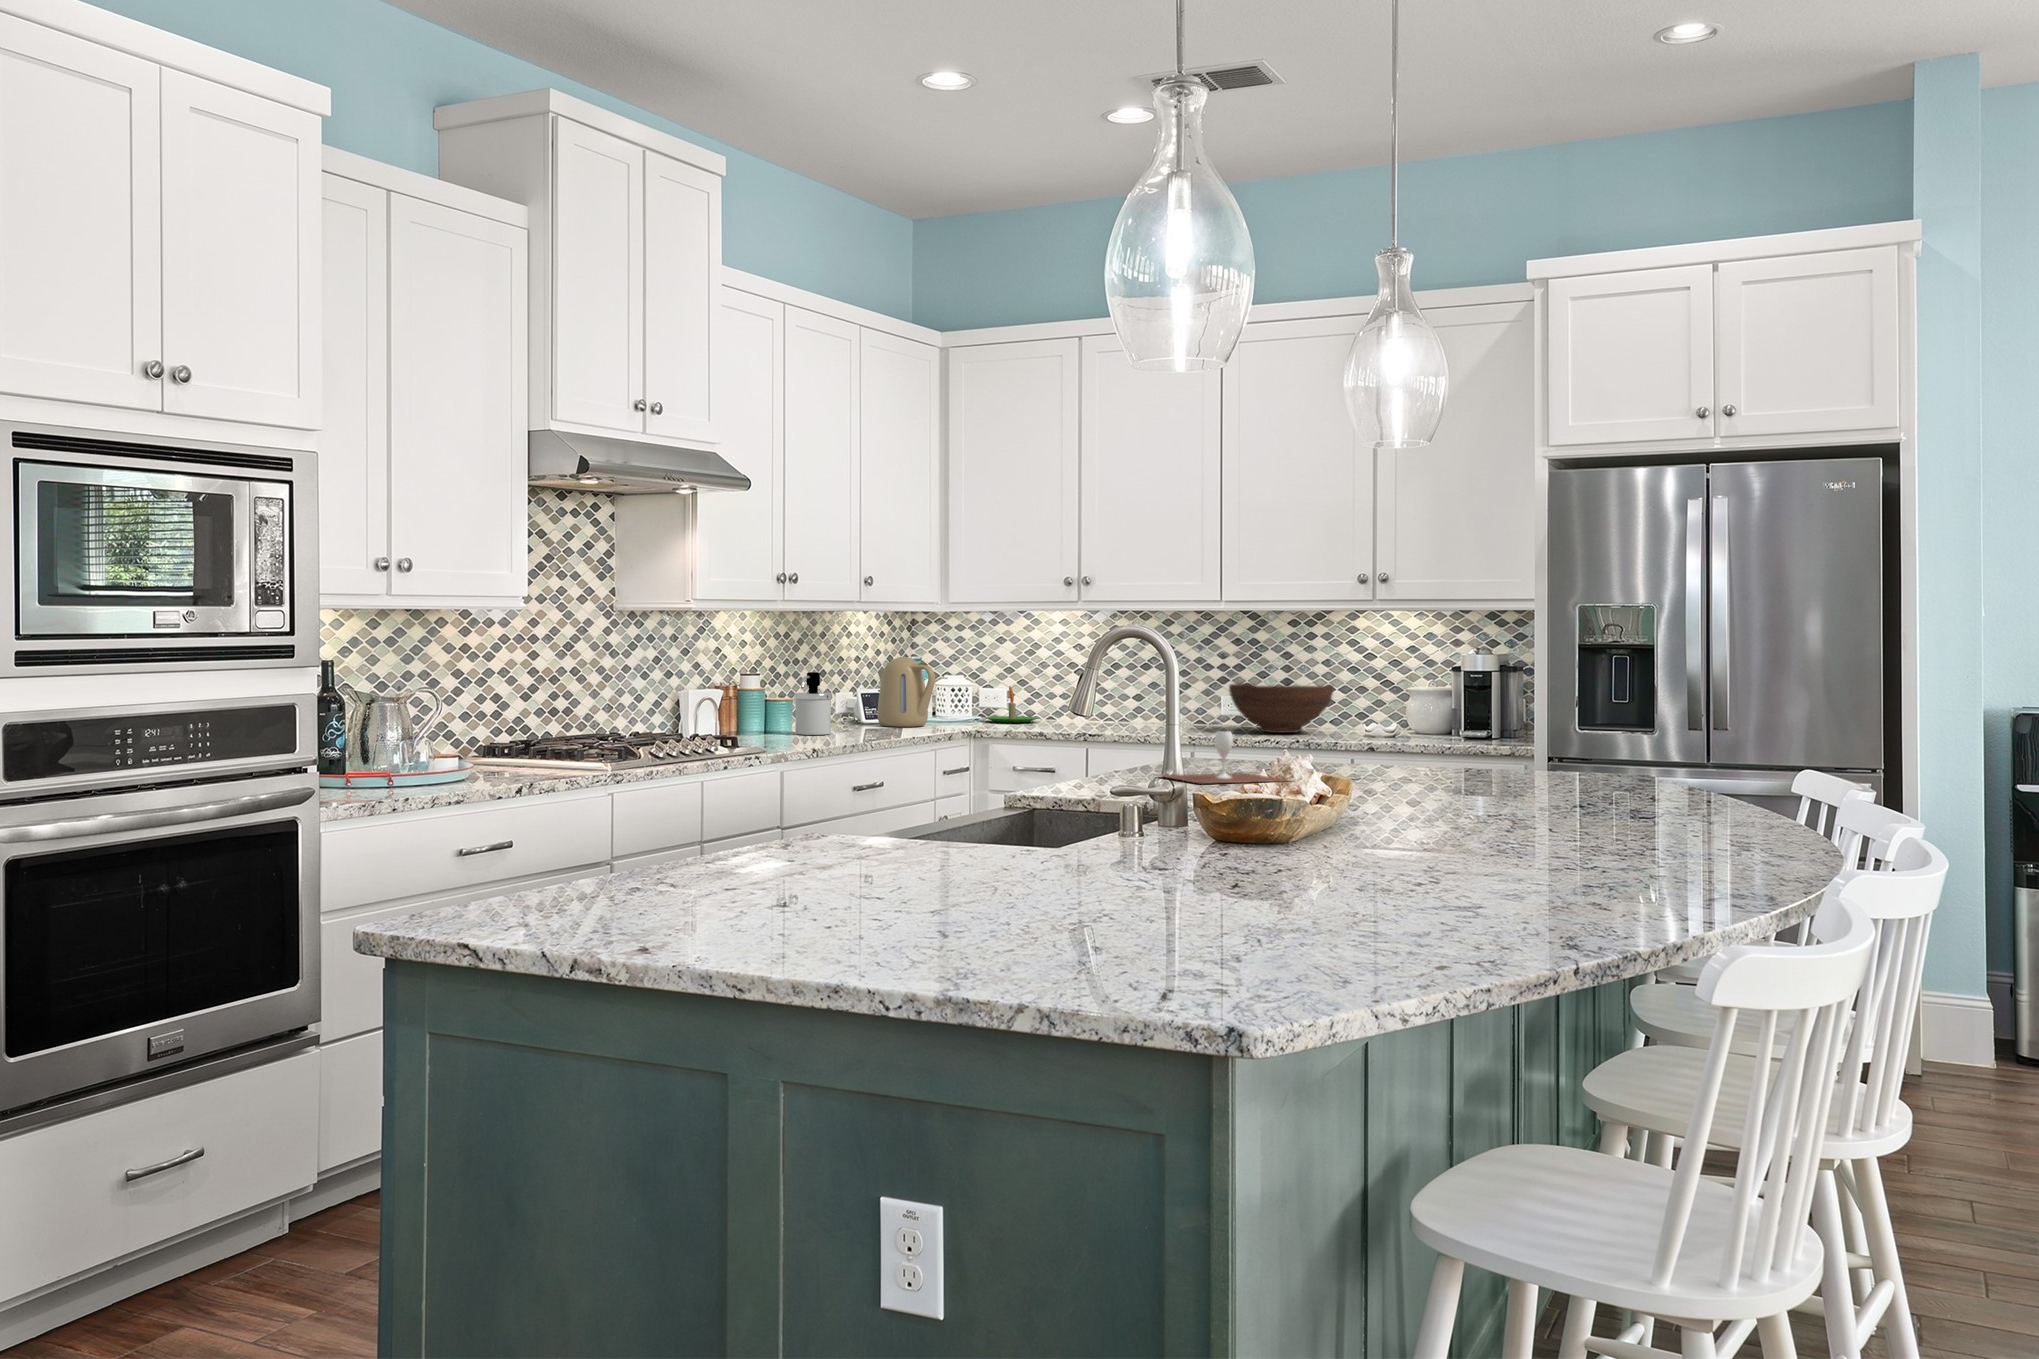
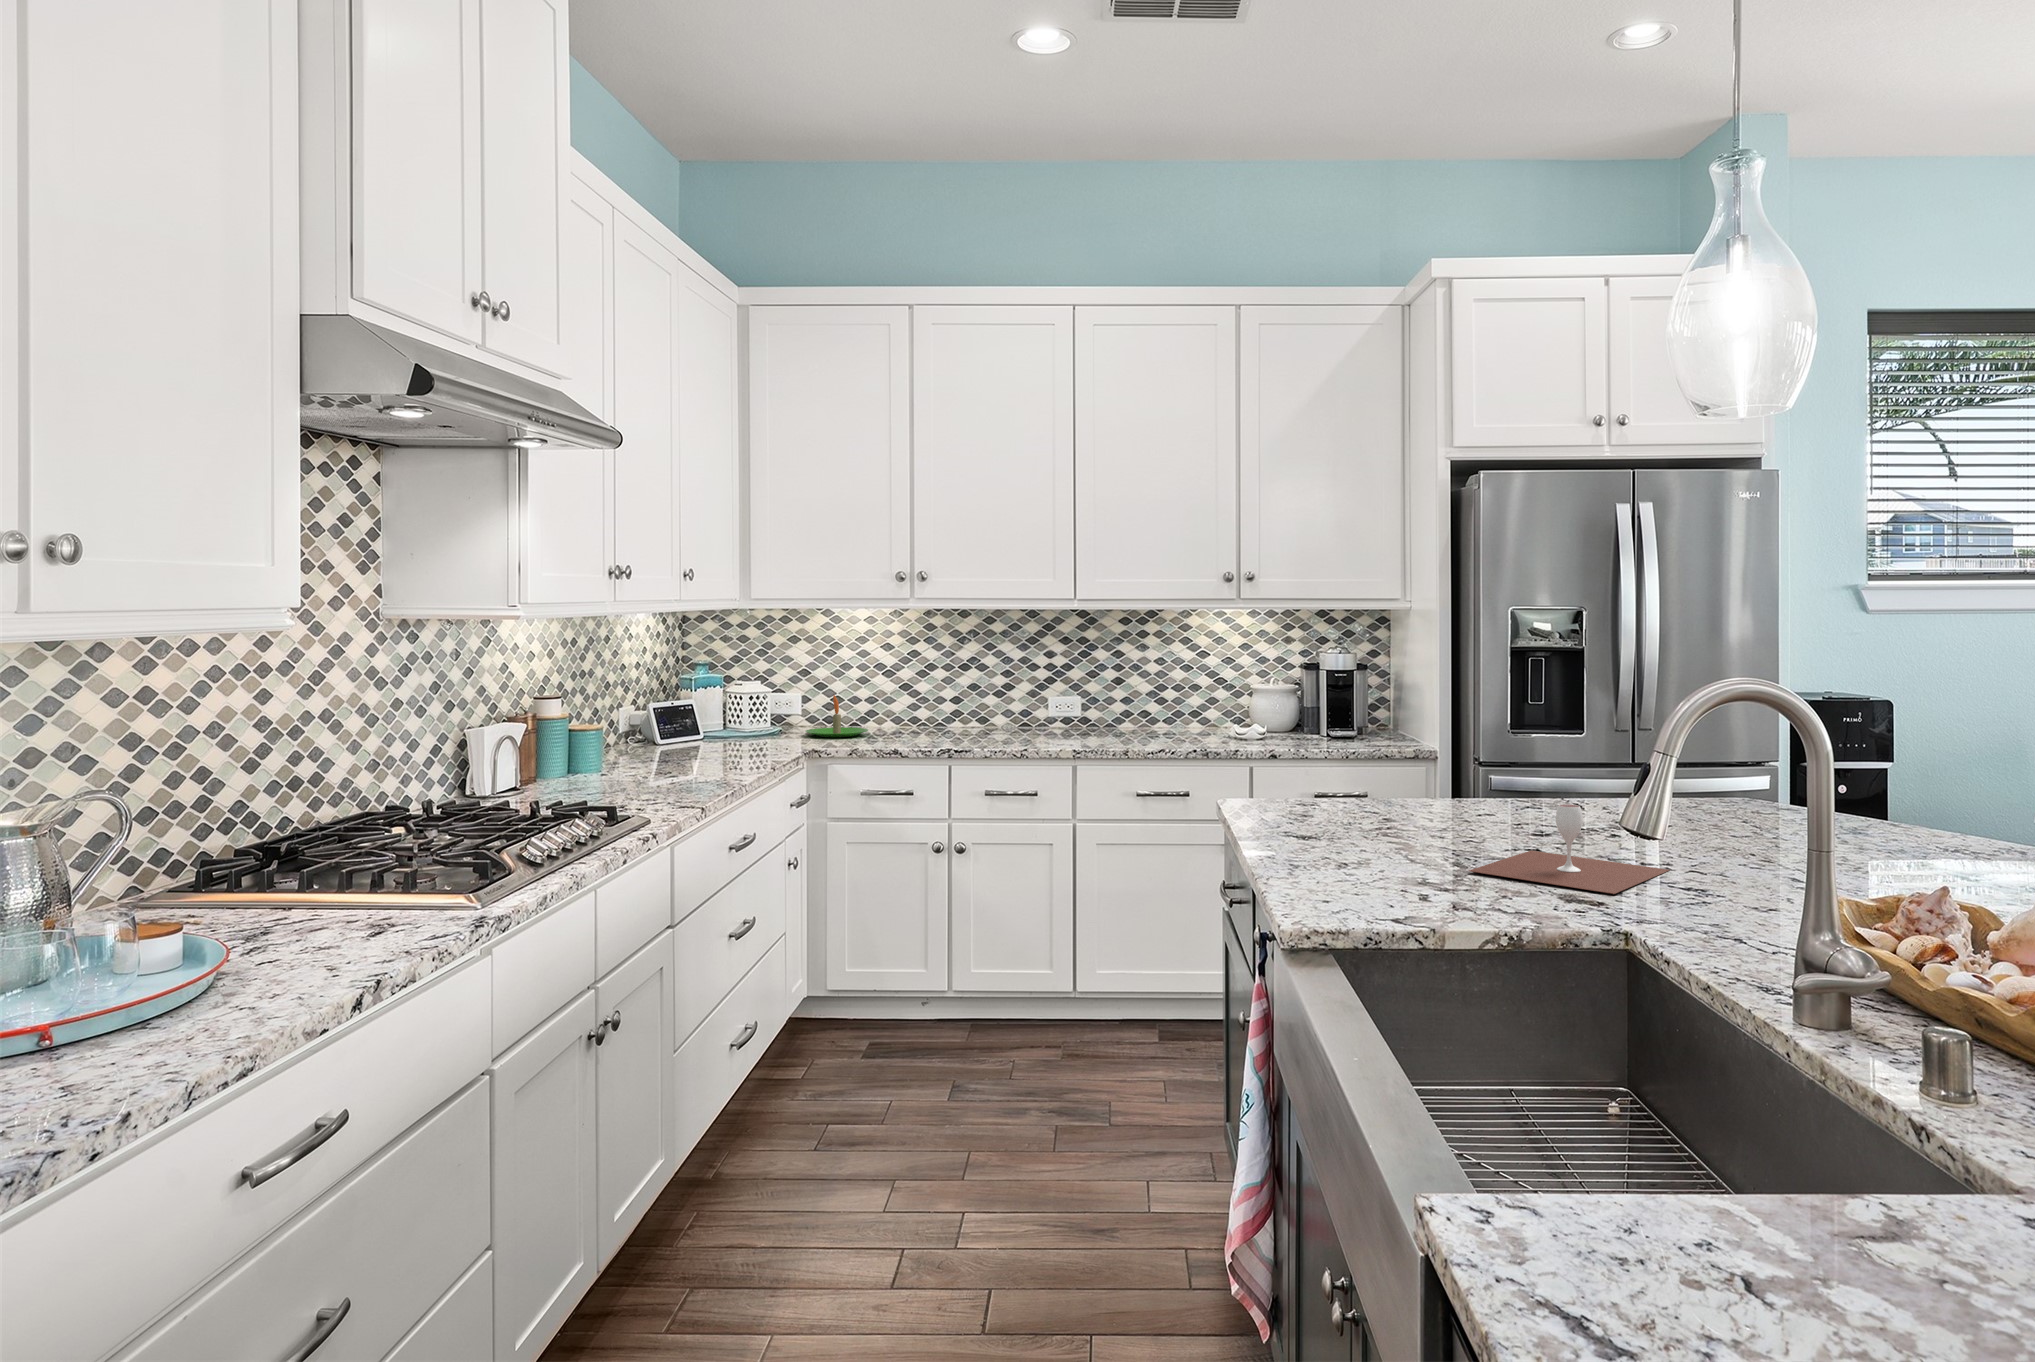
kettle: present [877,657,935,727] -> none [694,668,776,753]
soap dispenser: present [794,672,832,735] -> none [629,696,681,779]
fruit bowl: present [1229,683,1334,733] -> none [1085,684,1191,738]

